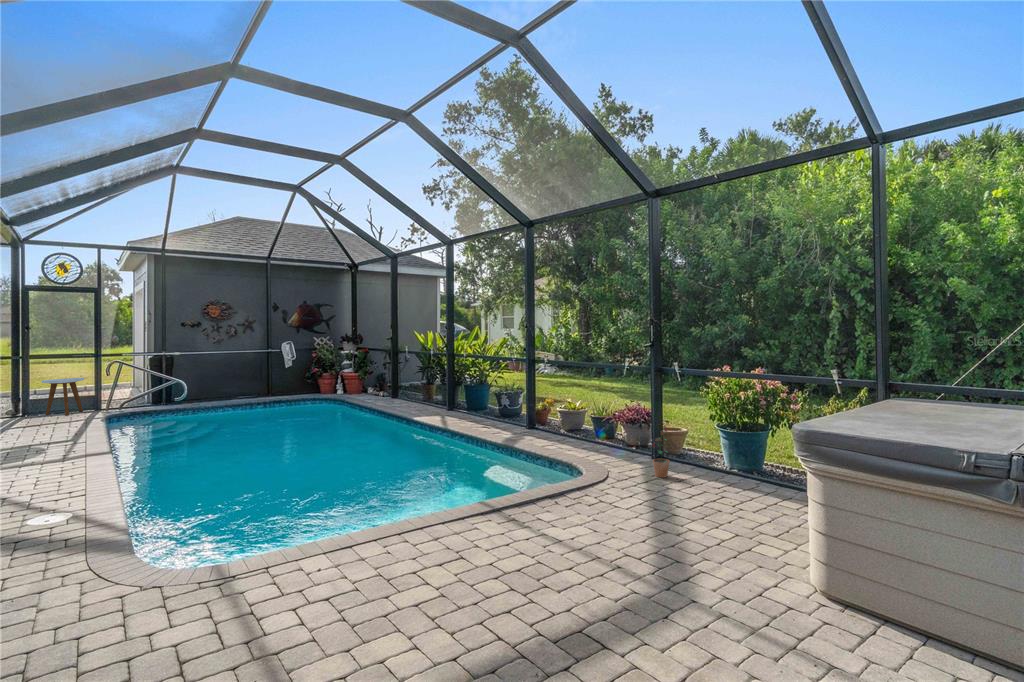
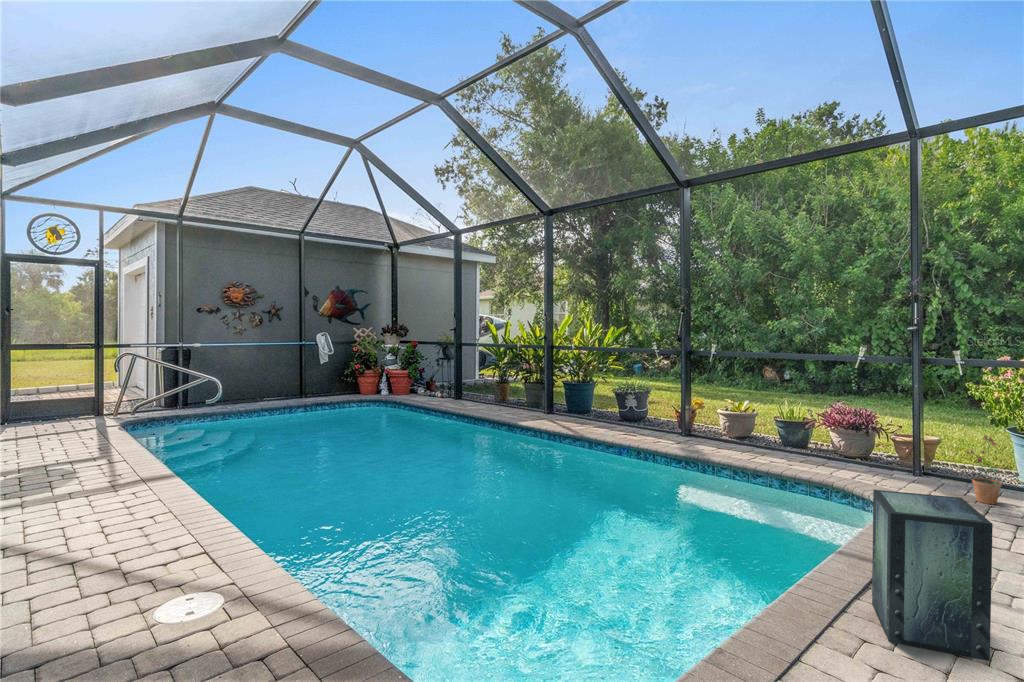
side table: present [42,378,84,416] -> none [27,375,83,424]
storage box: none [424,454,489,547] -> present [872,490,993,661]

